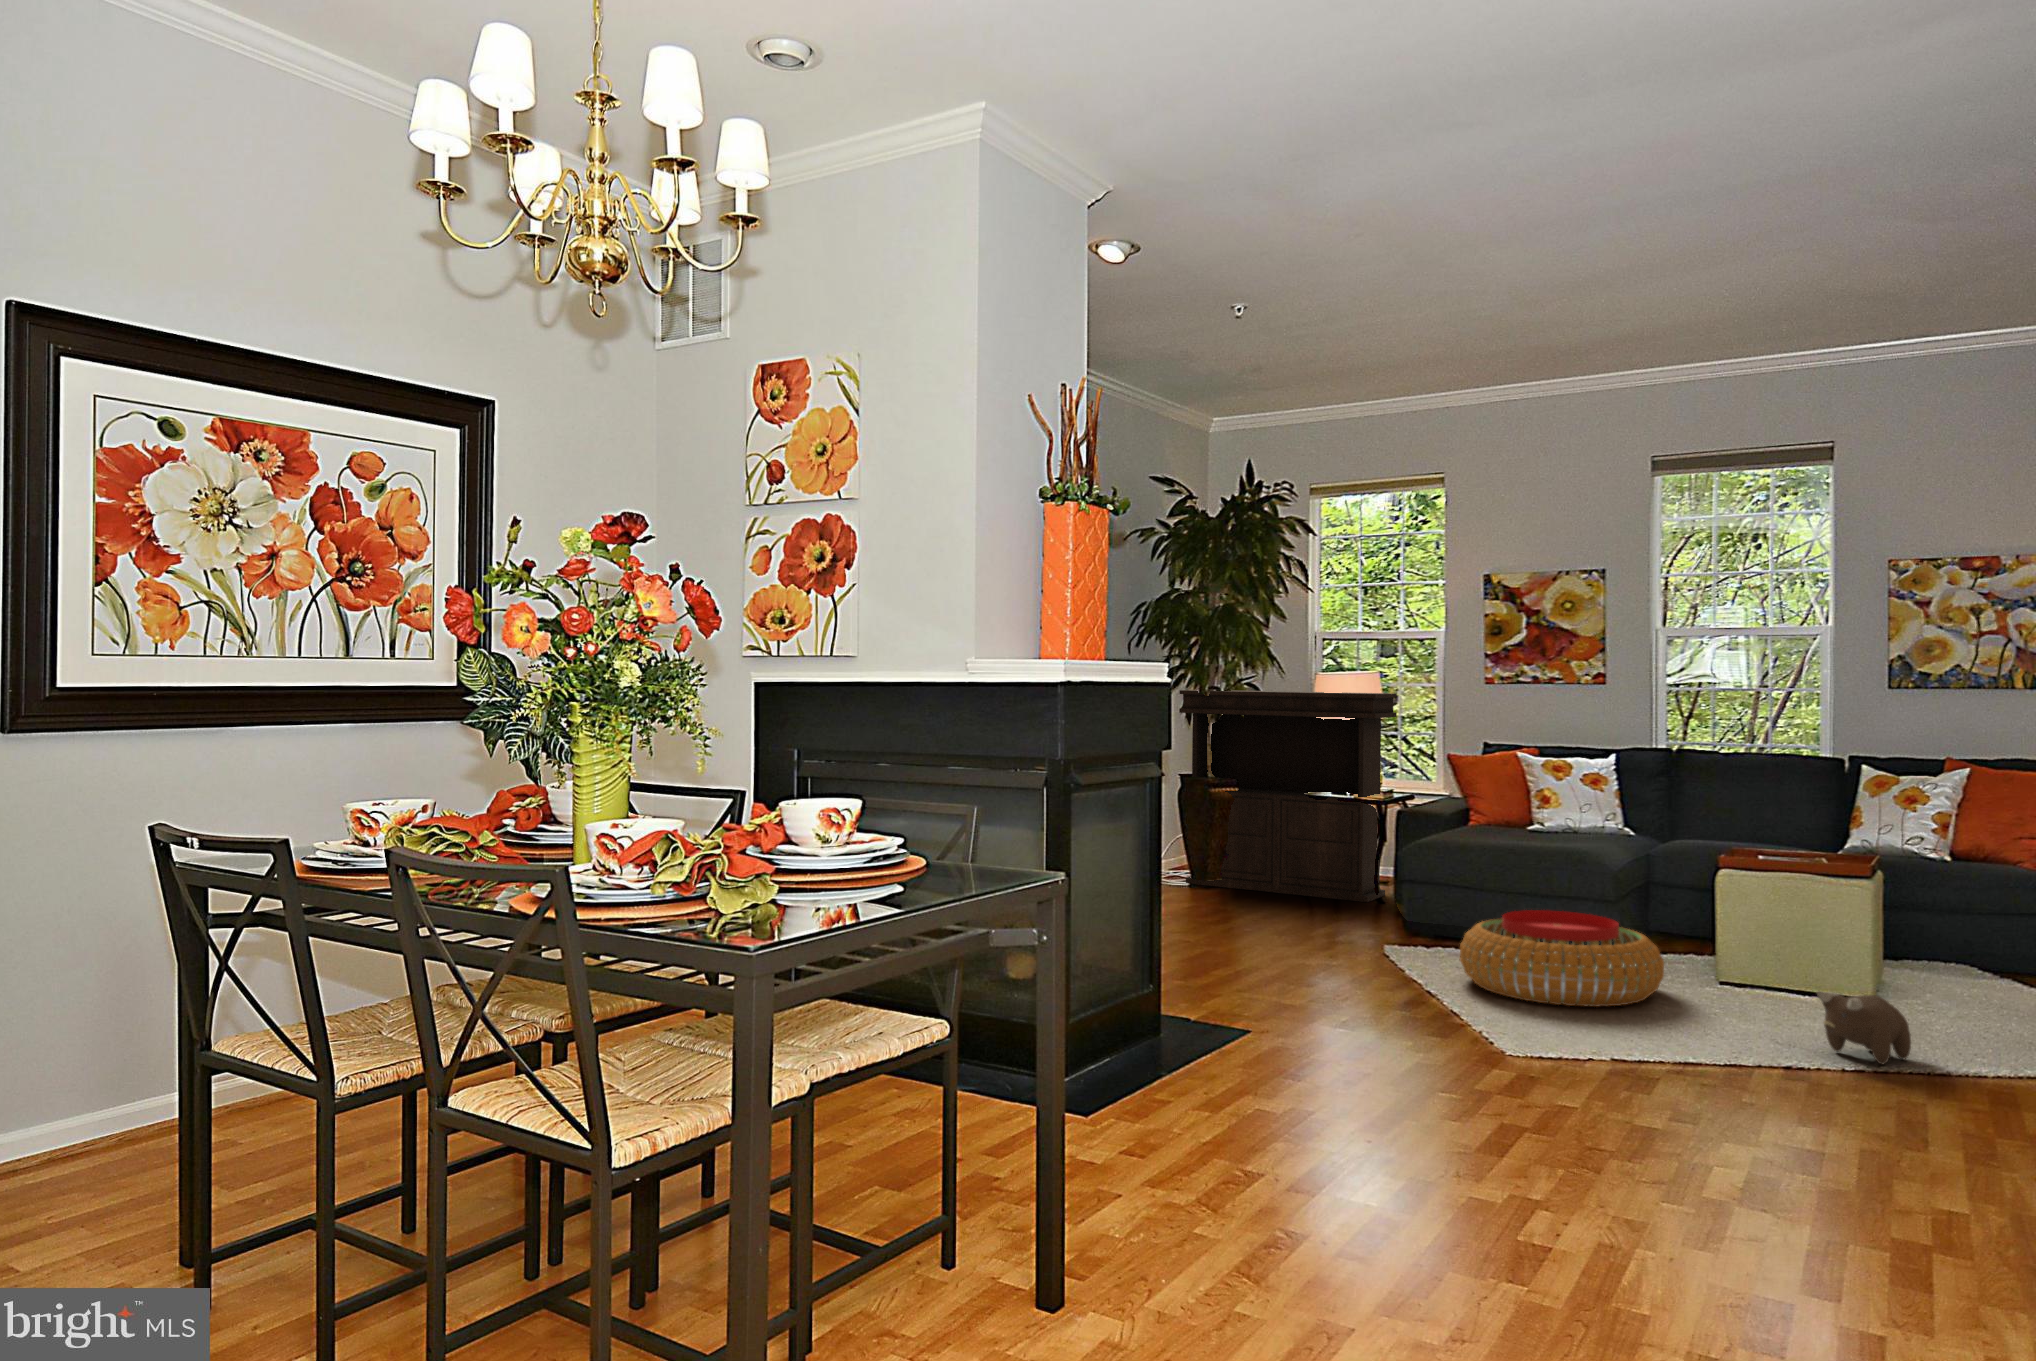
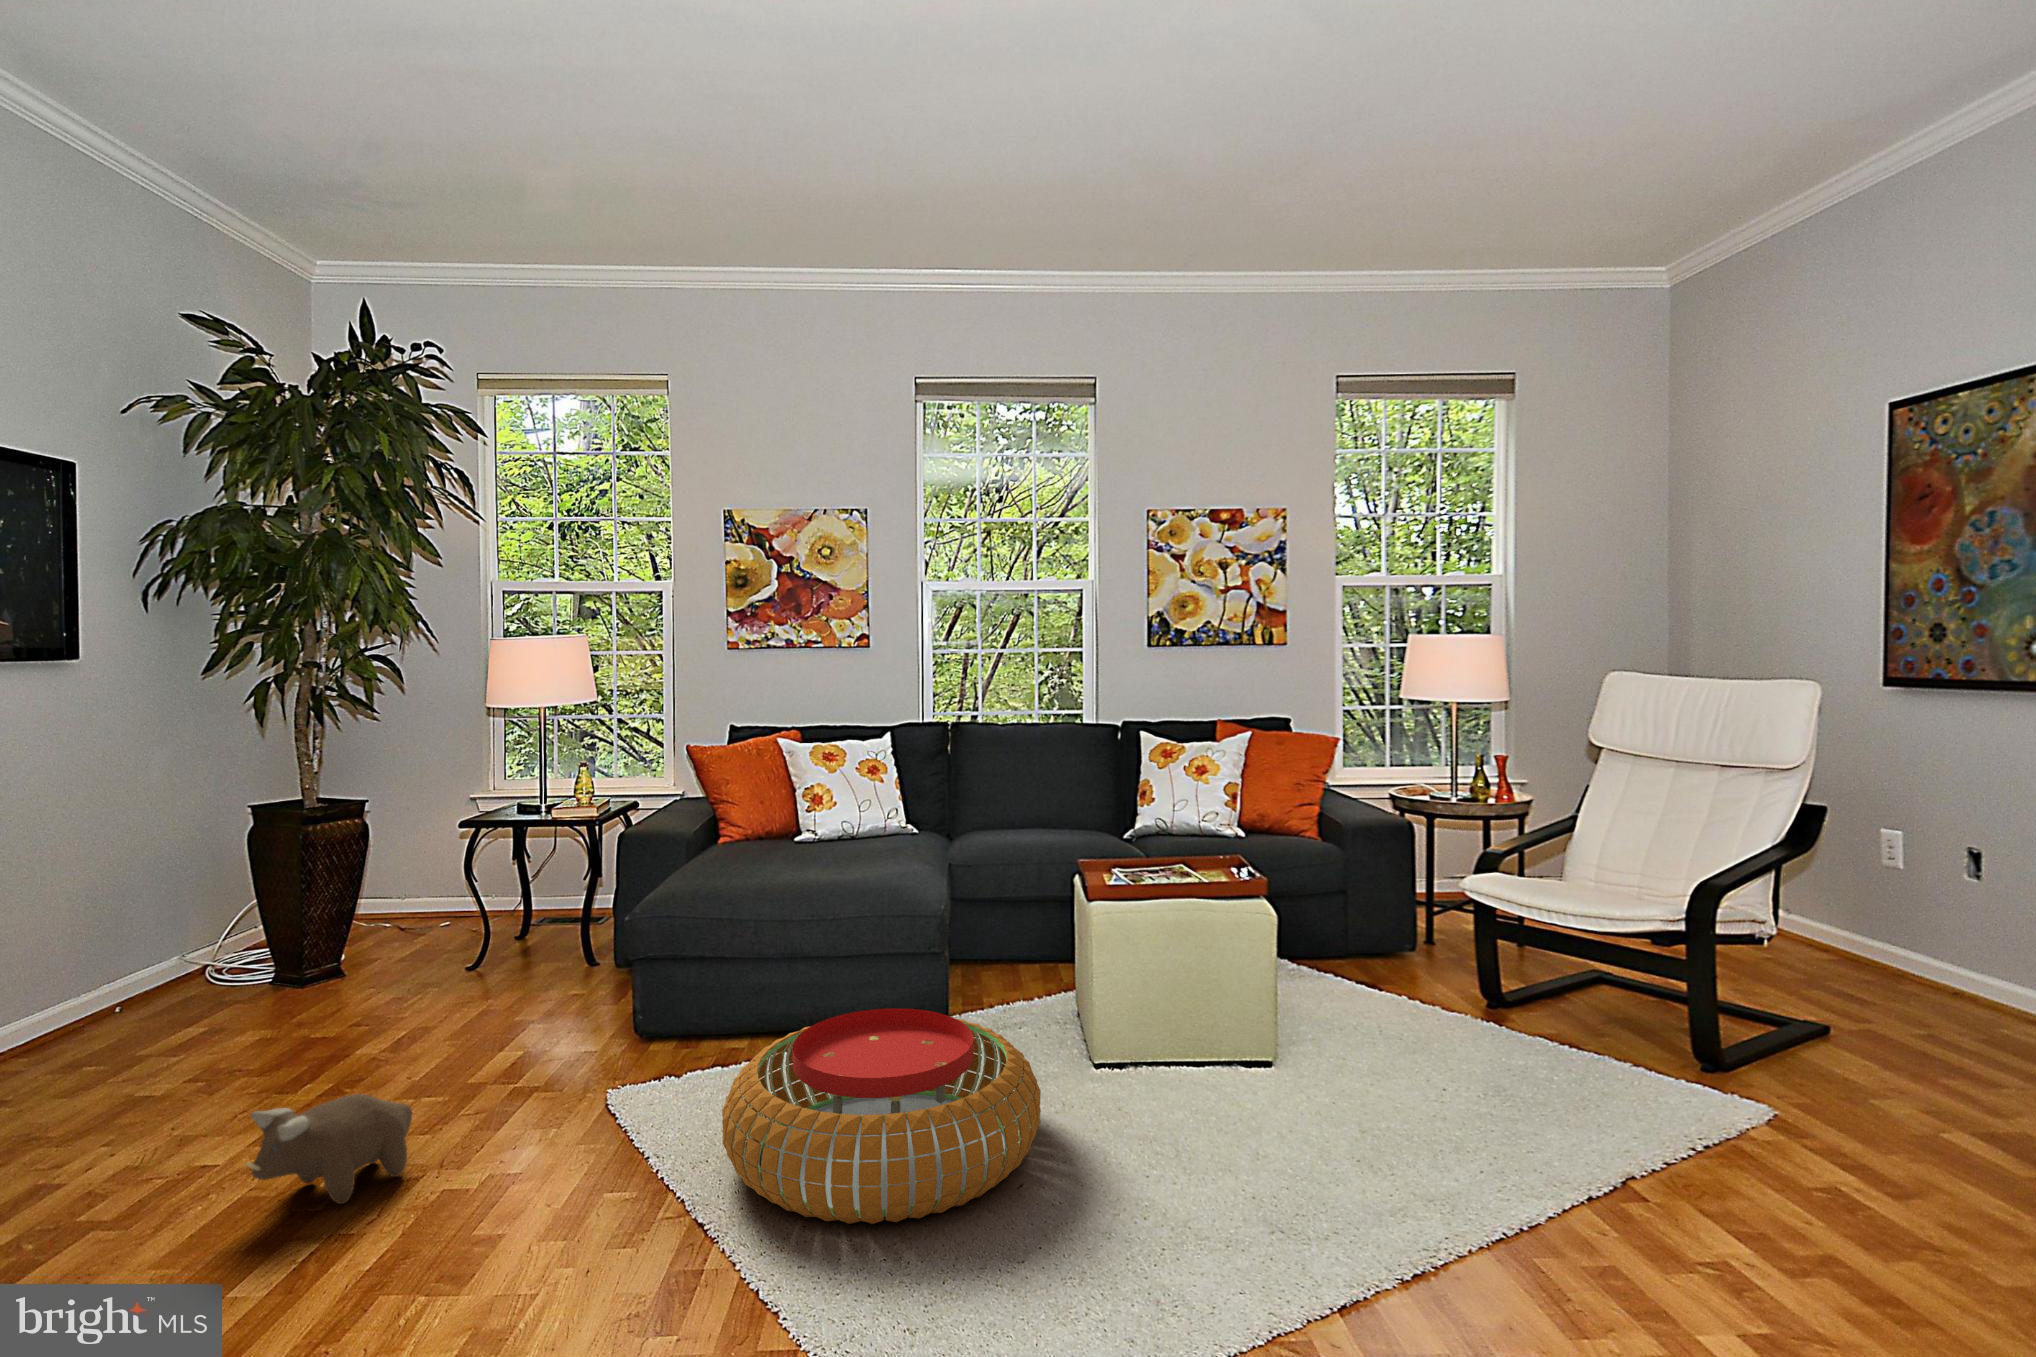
console table: present [1179,690,1397,902] -> none [263,664,614,962]
plush toy: present [1817,991,1911,1065] -> present [246,1094,412,1204]

